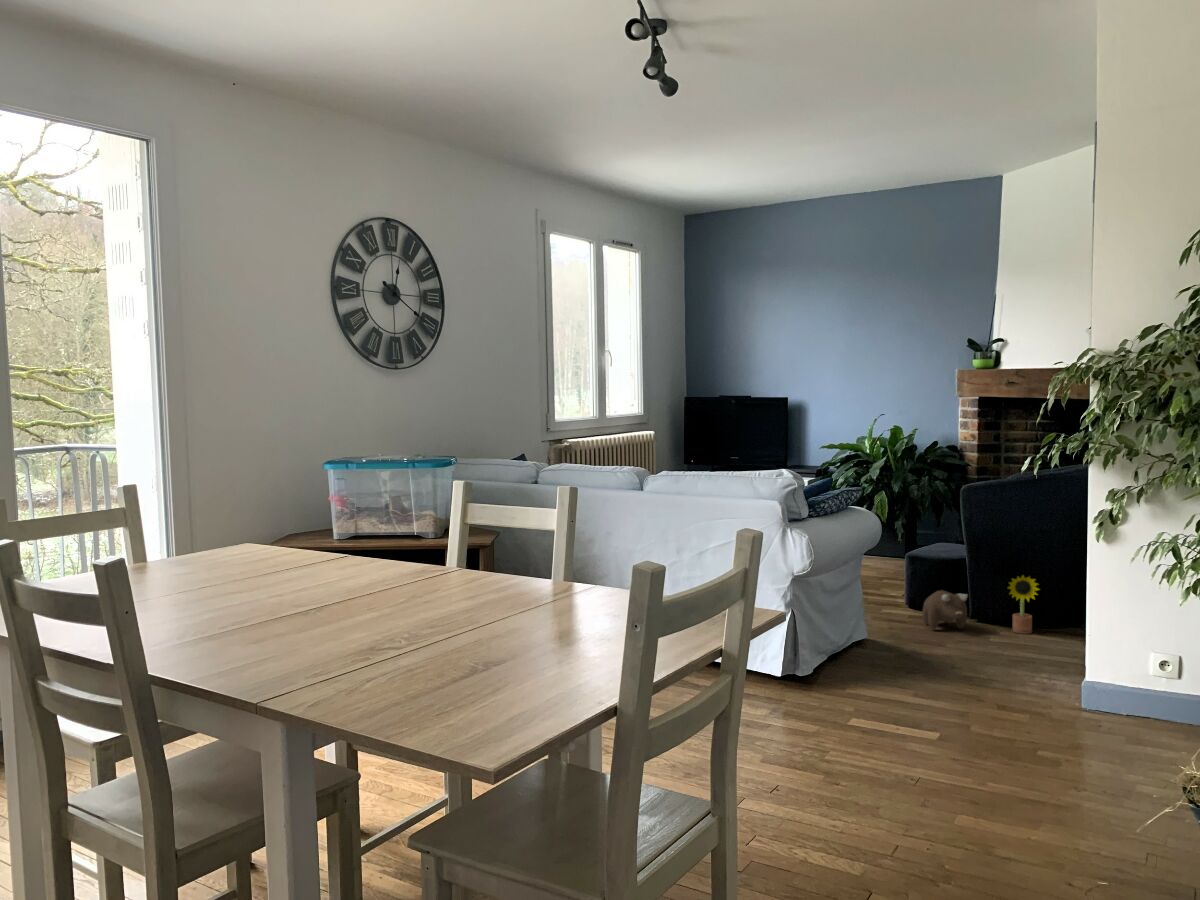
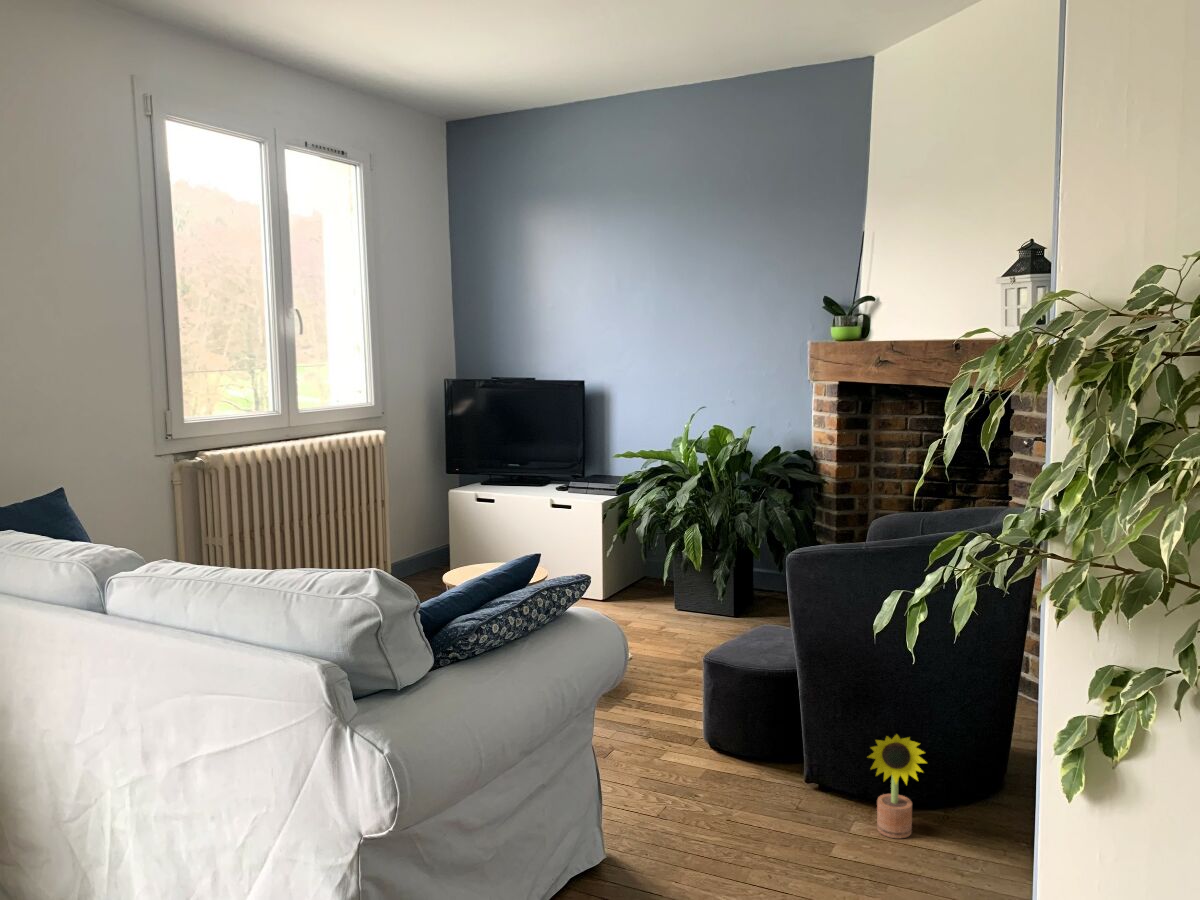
plush toy: present [922,590,968,630] -> none [720,749,796,828]

